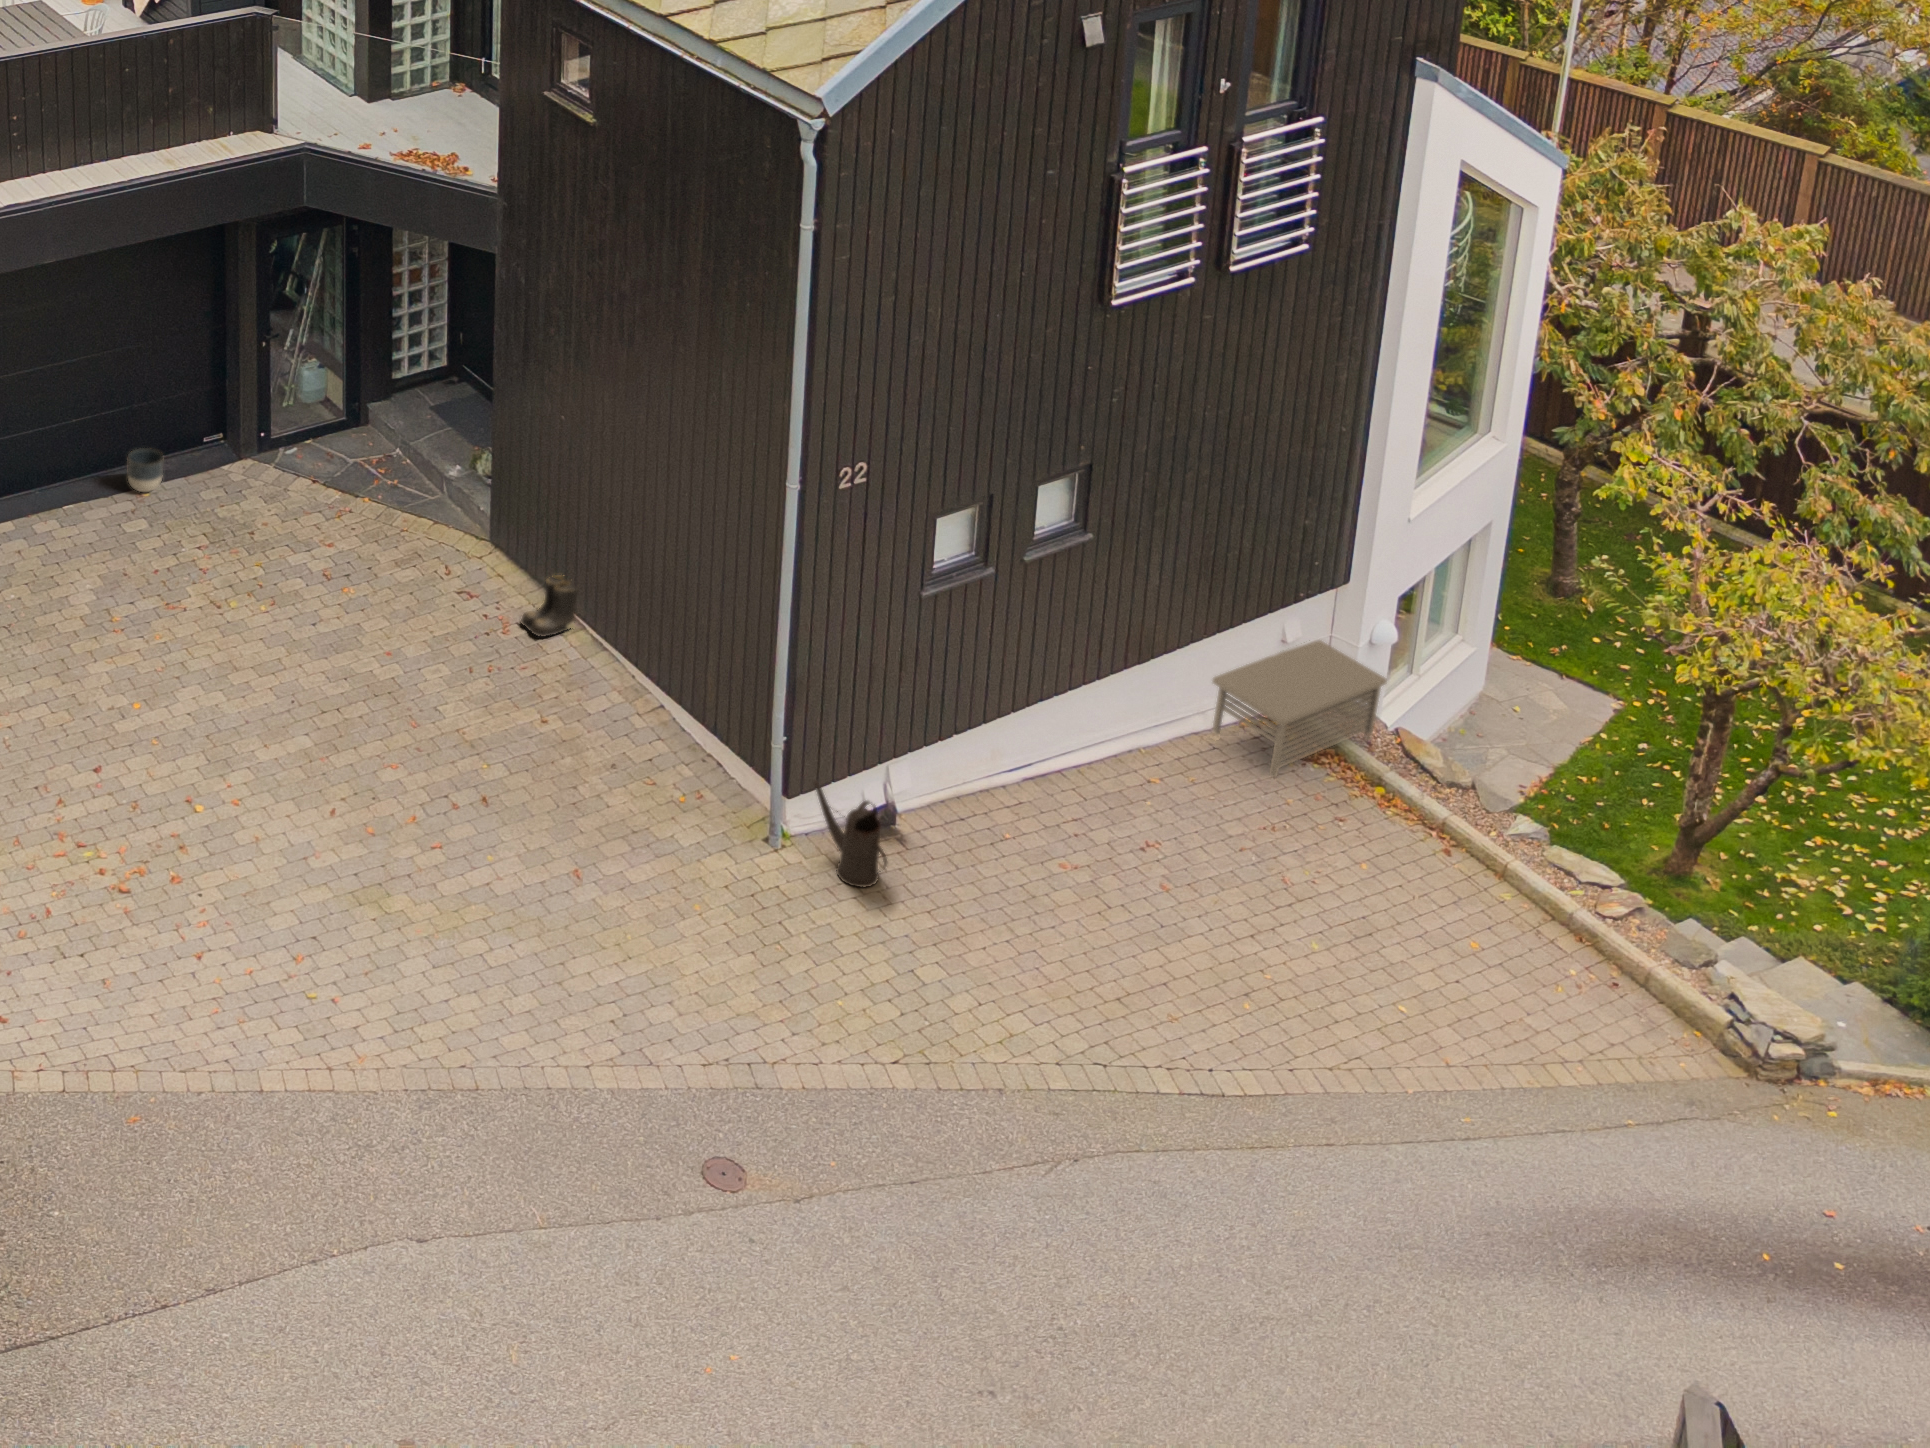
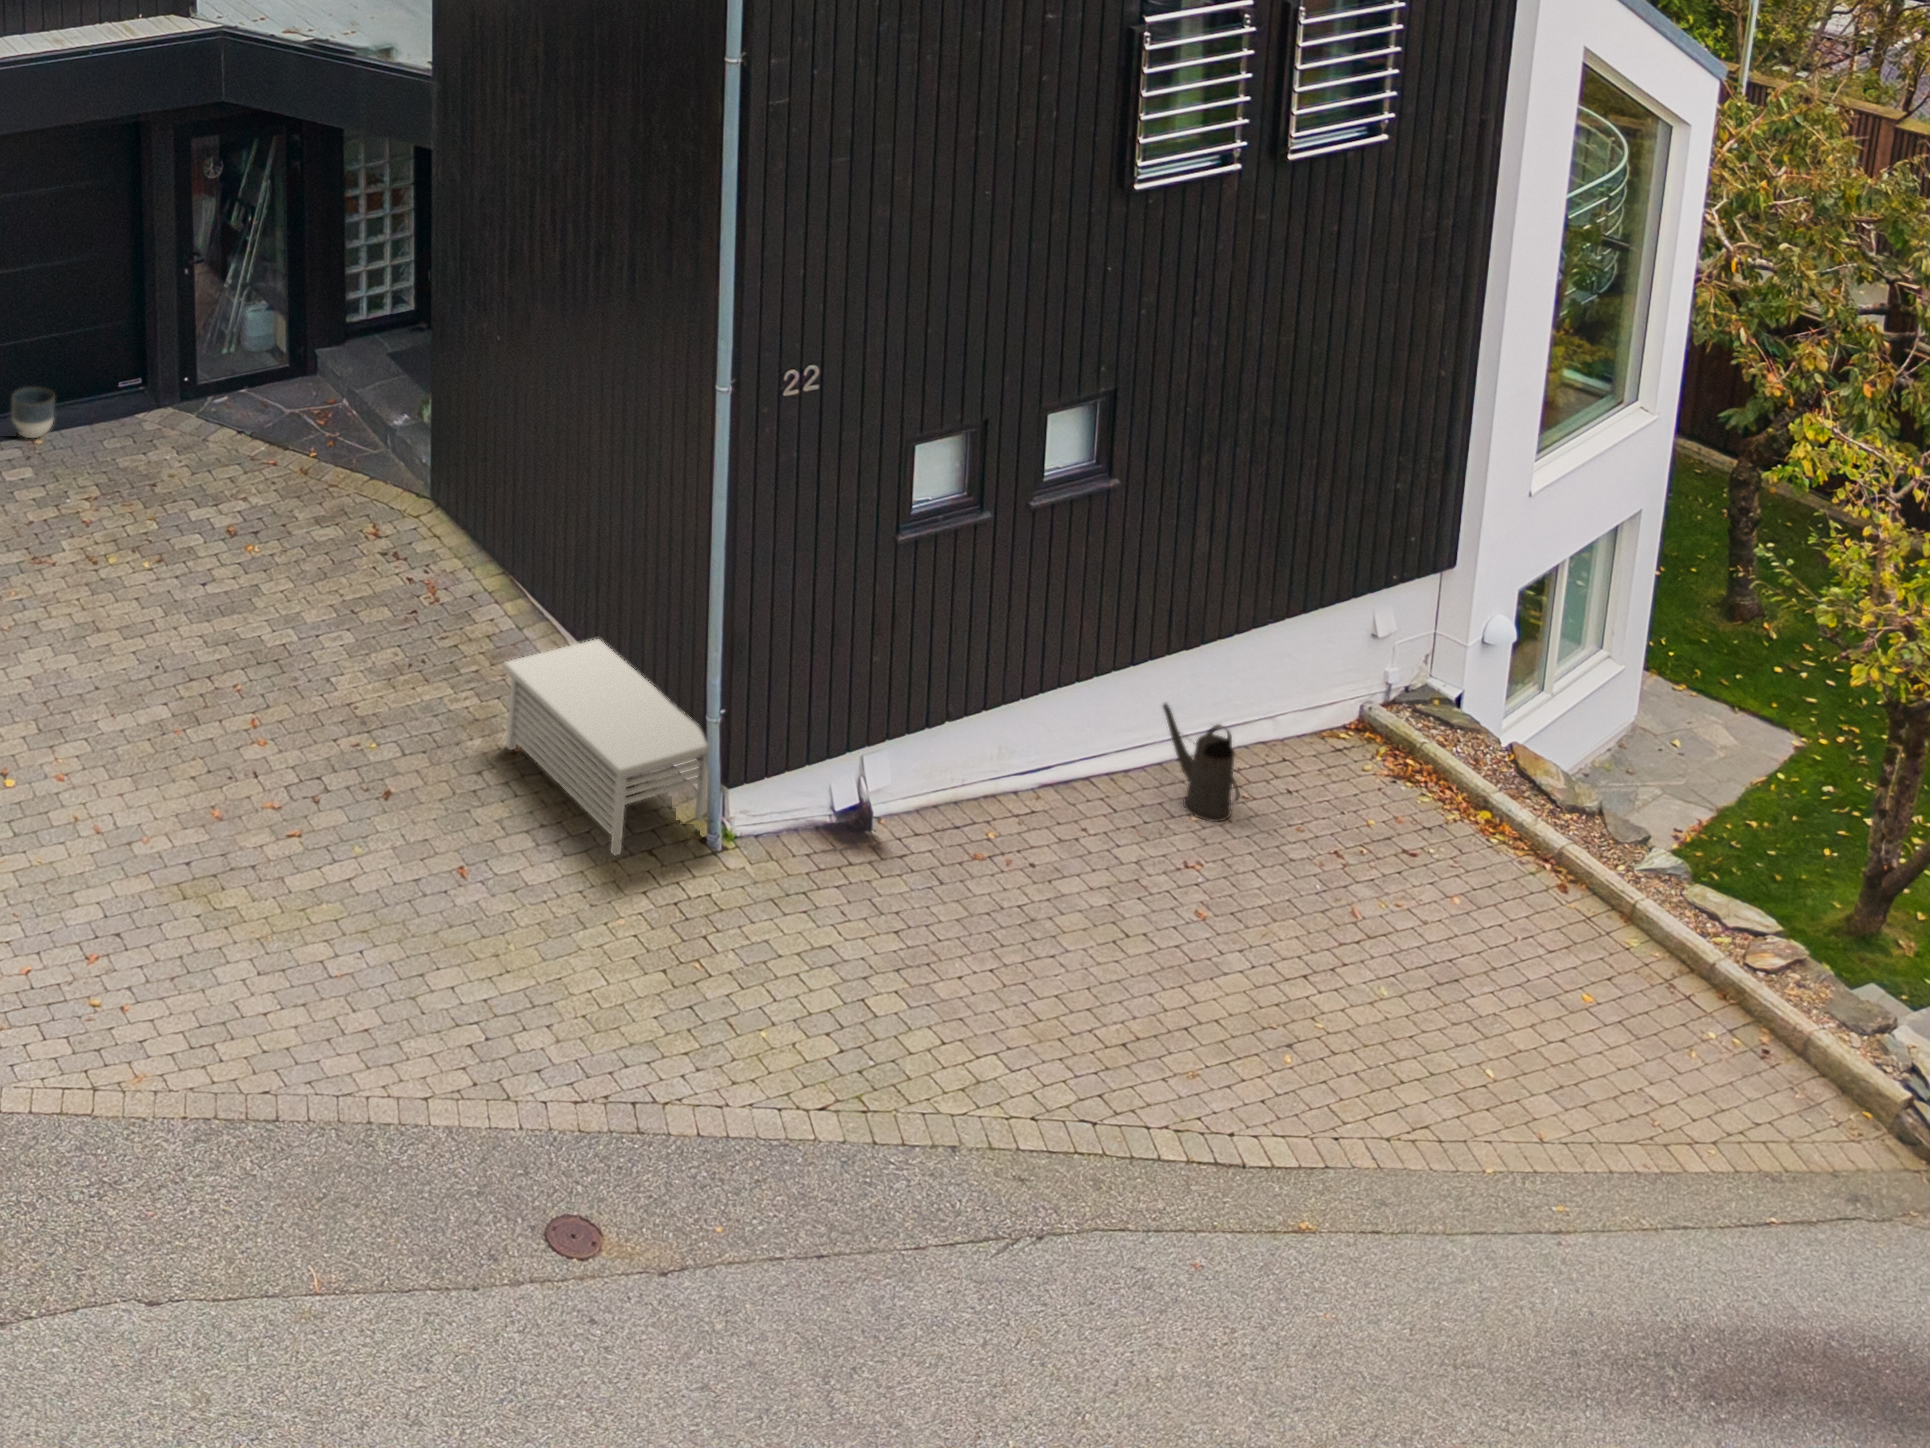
boots: present [521,575,577,636] -> none [440,530,509,602]
storage bench: present [1213,640,1387,777] -> present [504,639,708,855]
watering can: present [814,781,887,887] -> present [1163,703,1240,822]

